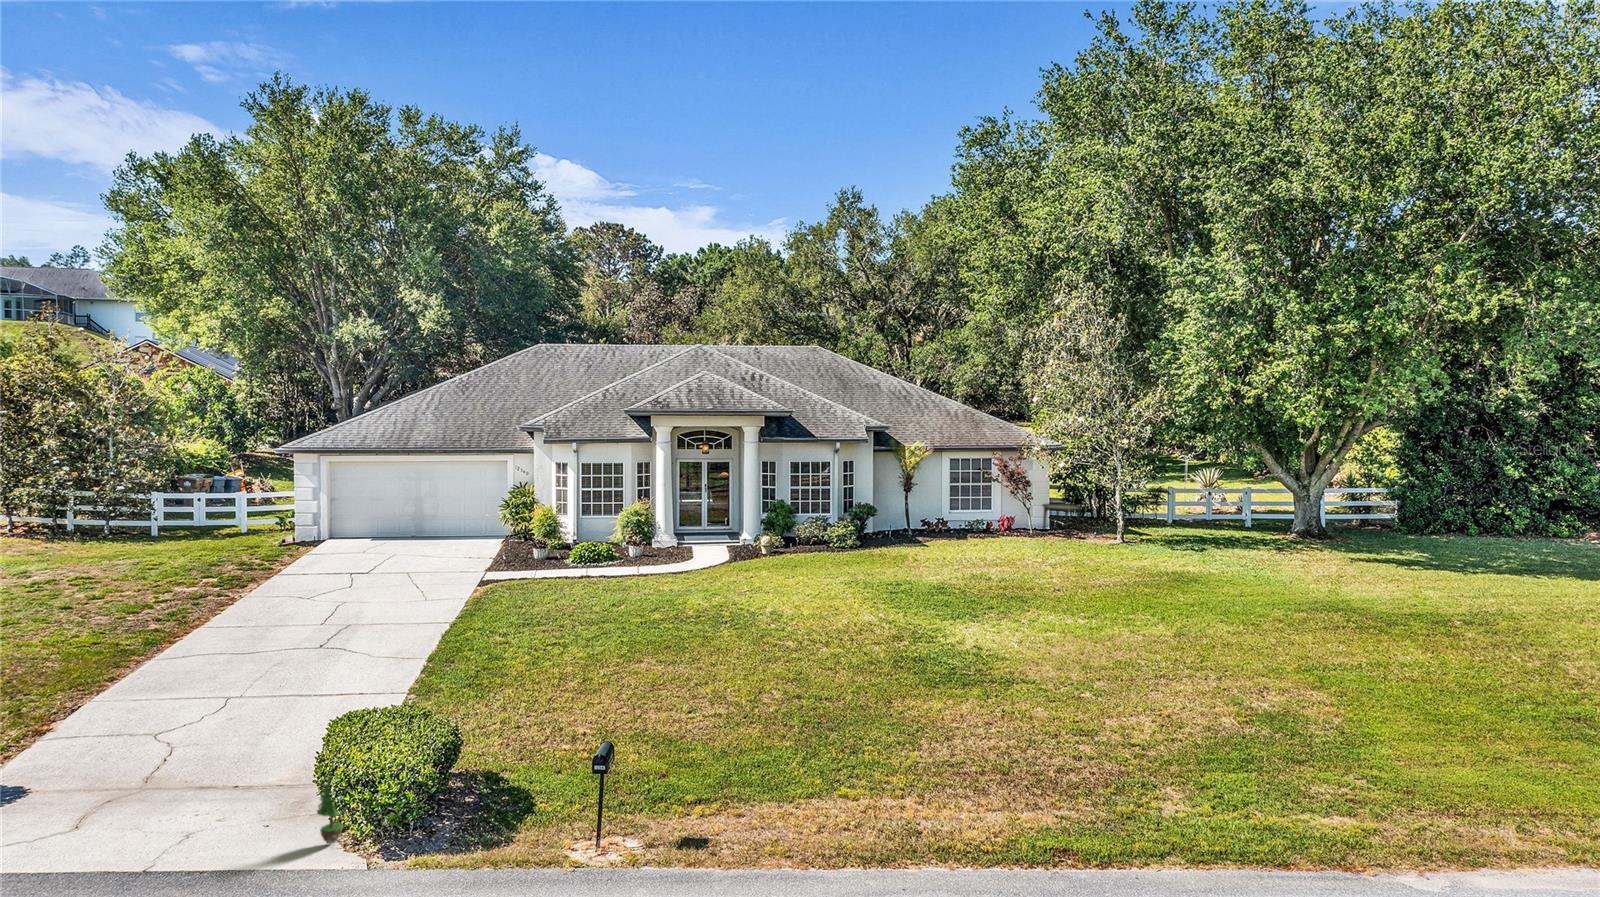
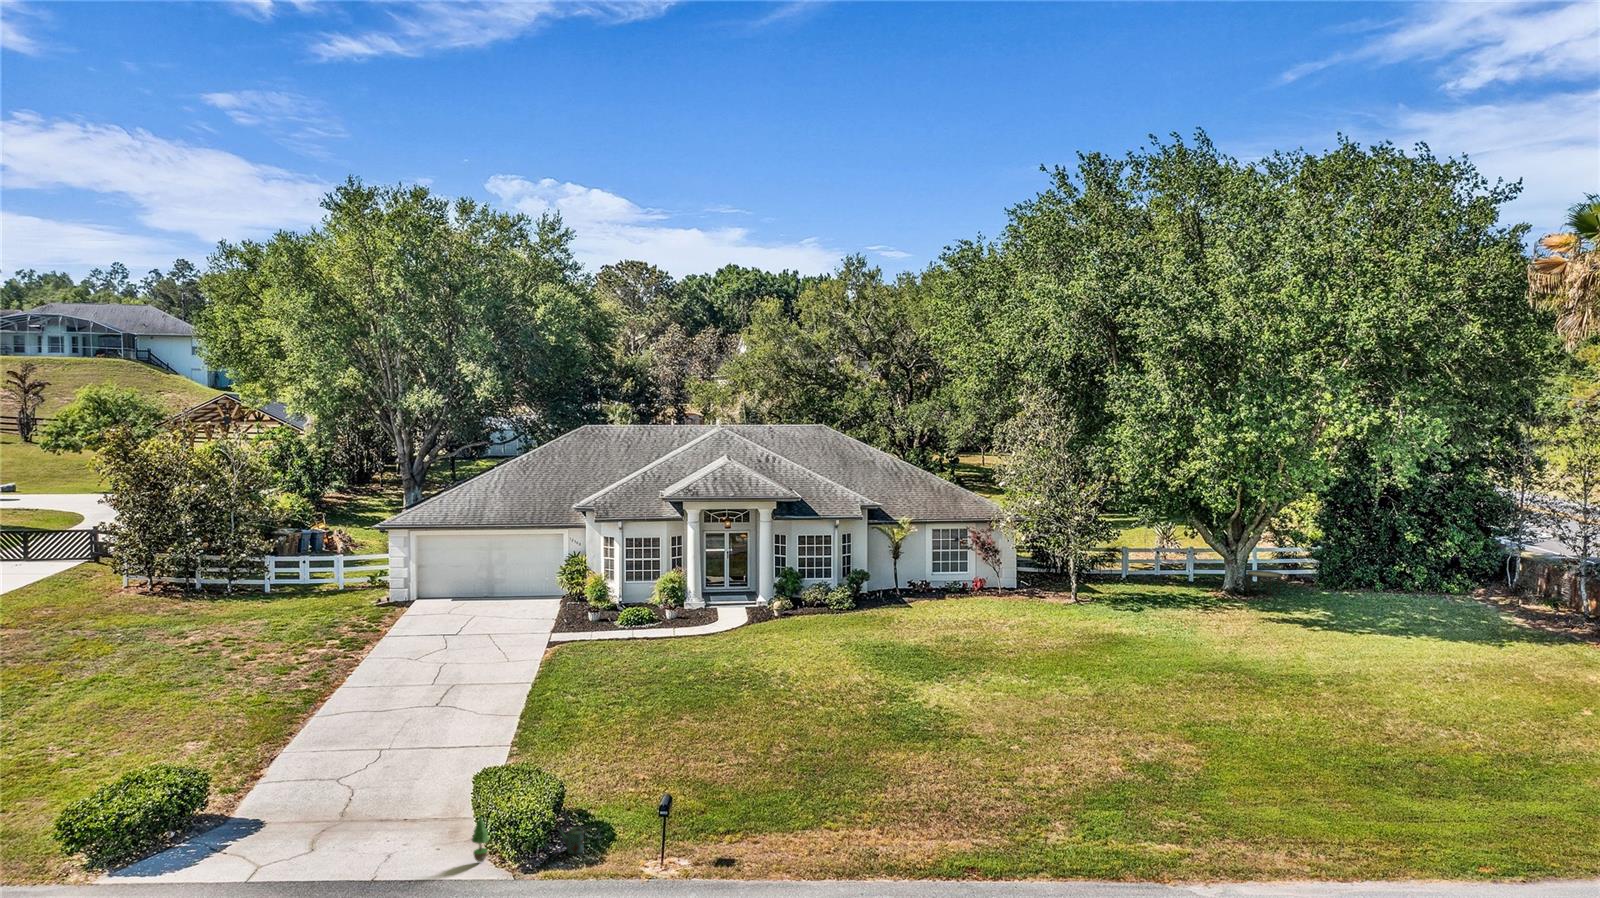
round table: present [1043,503,1082,531] -> present [1246,570,1282,595]
watering can: none [442,789,492,832] -> present [555,825,586,854]

